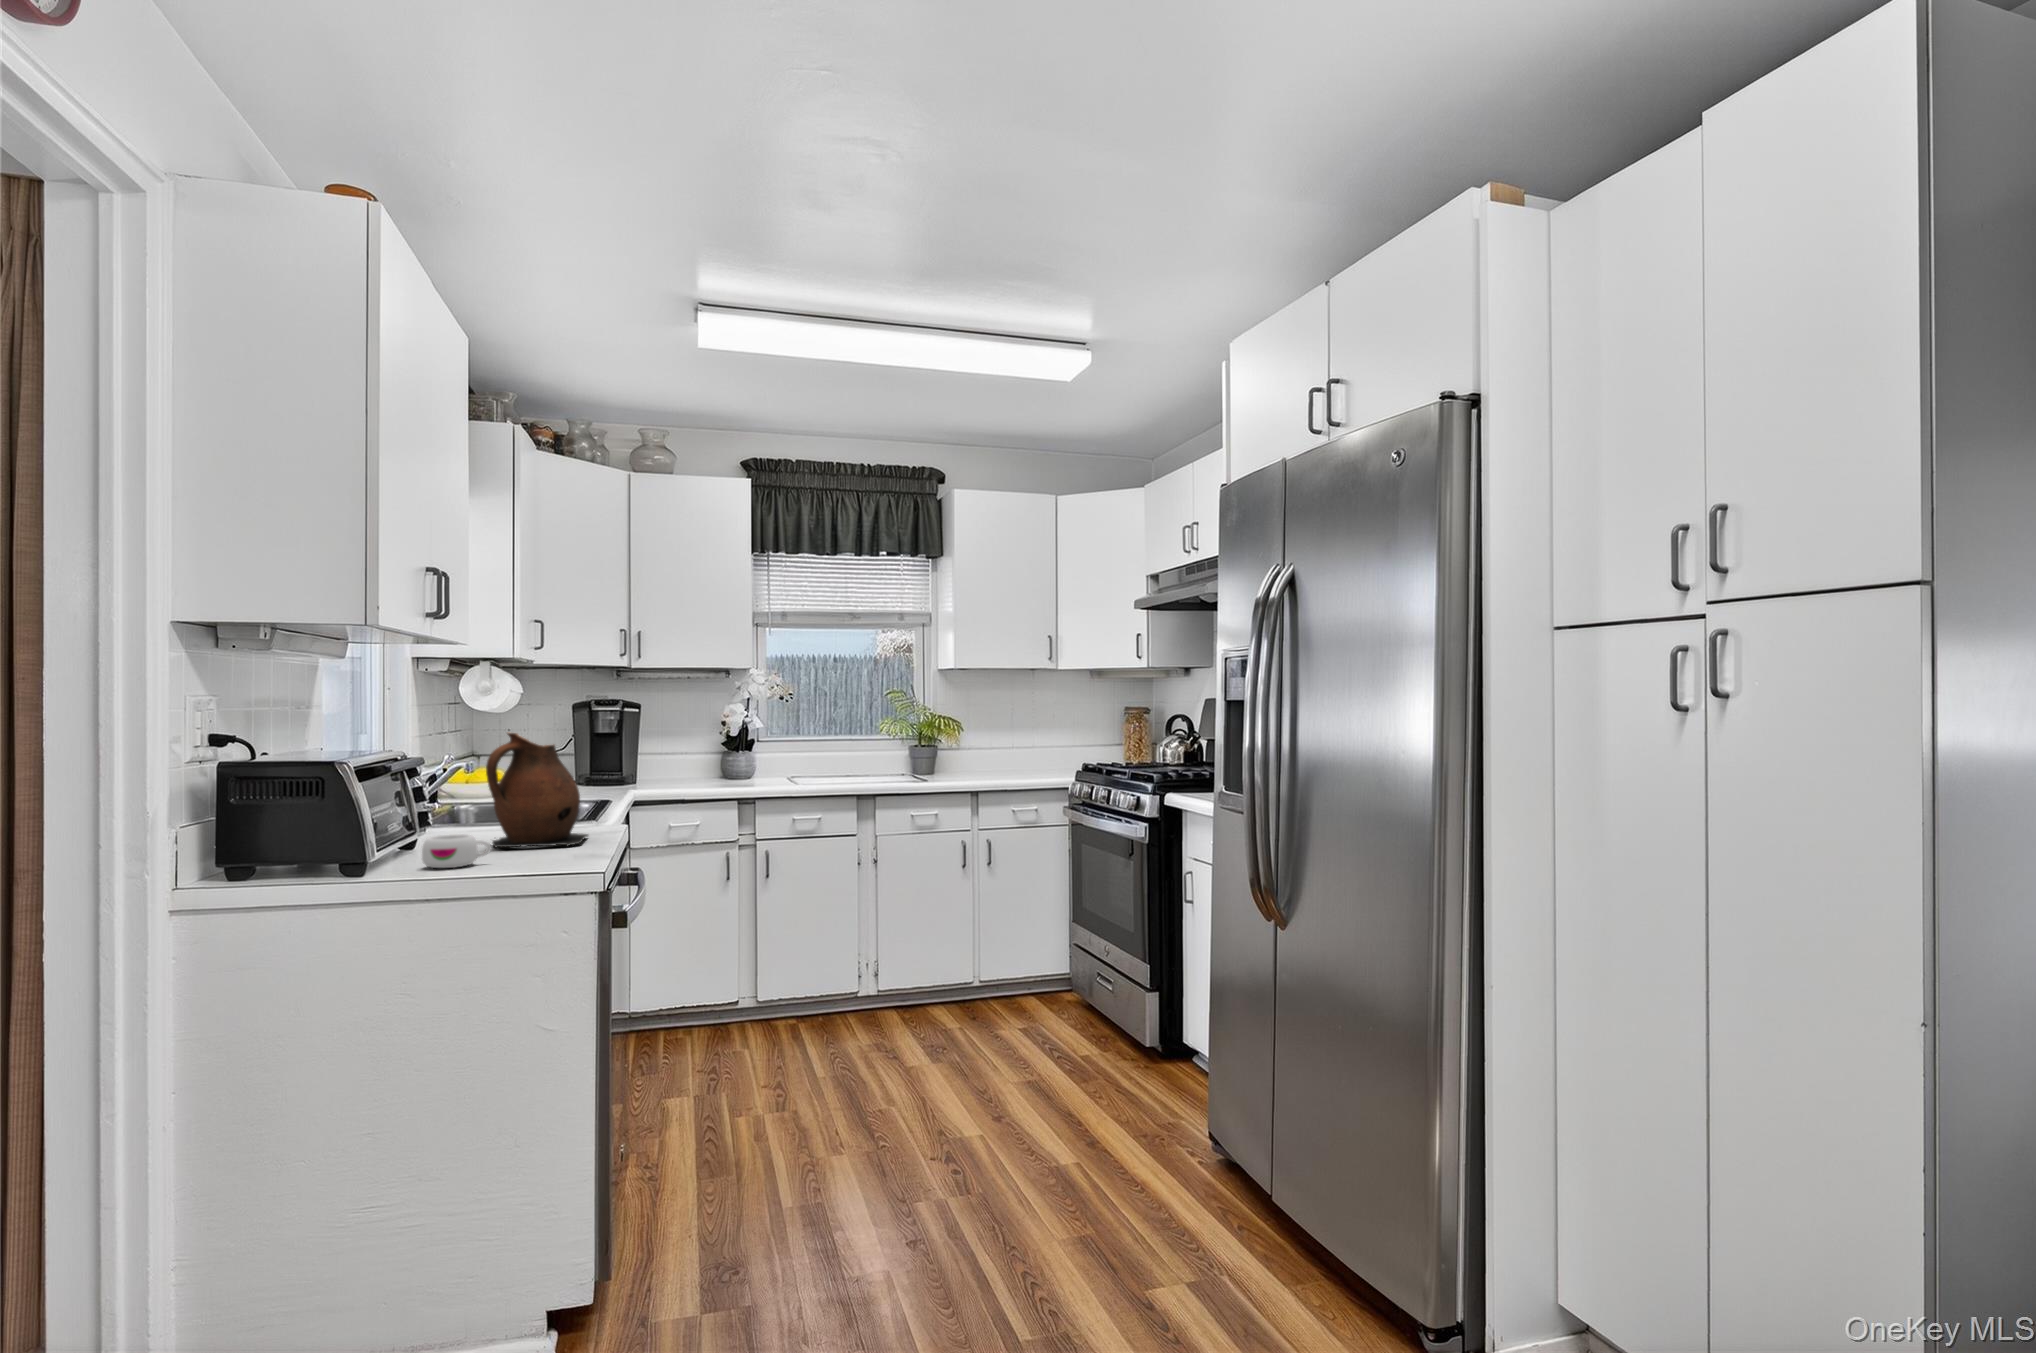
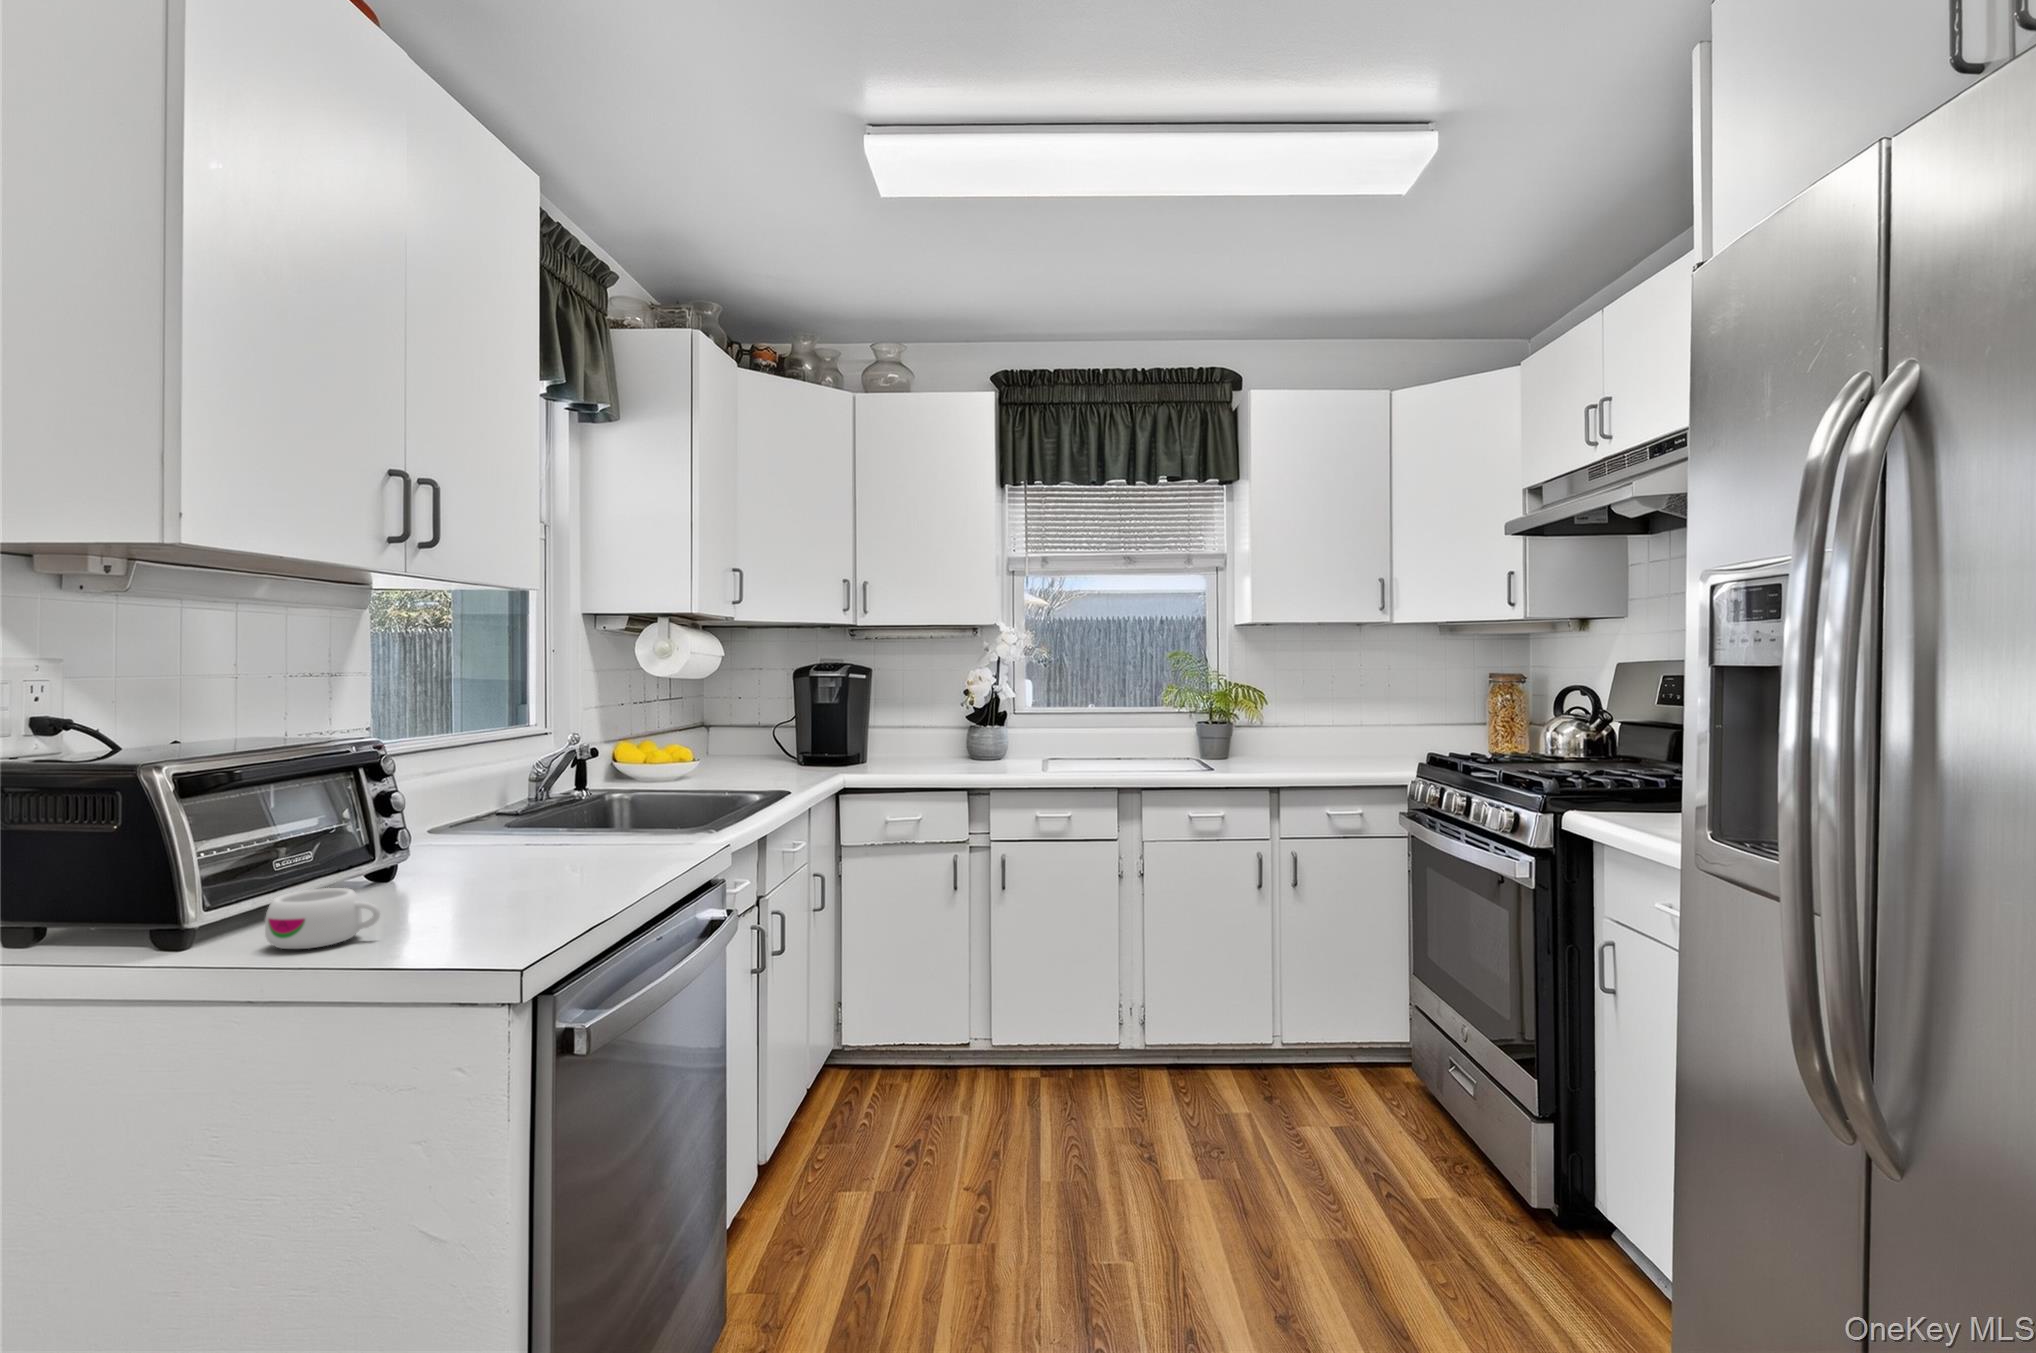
ceramic pitcher: present [486,733,588,847] -> none [453,719,630,901]

